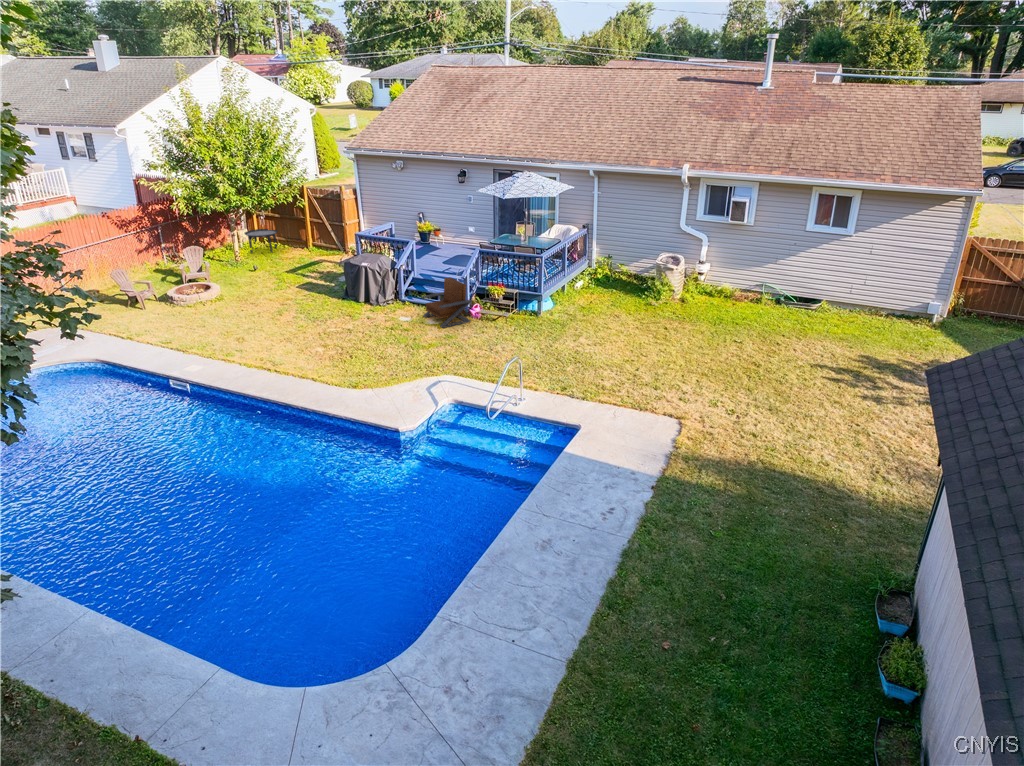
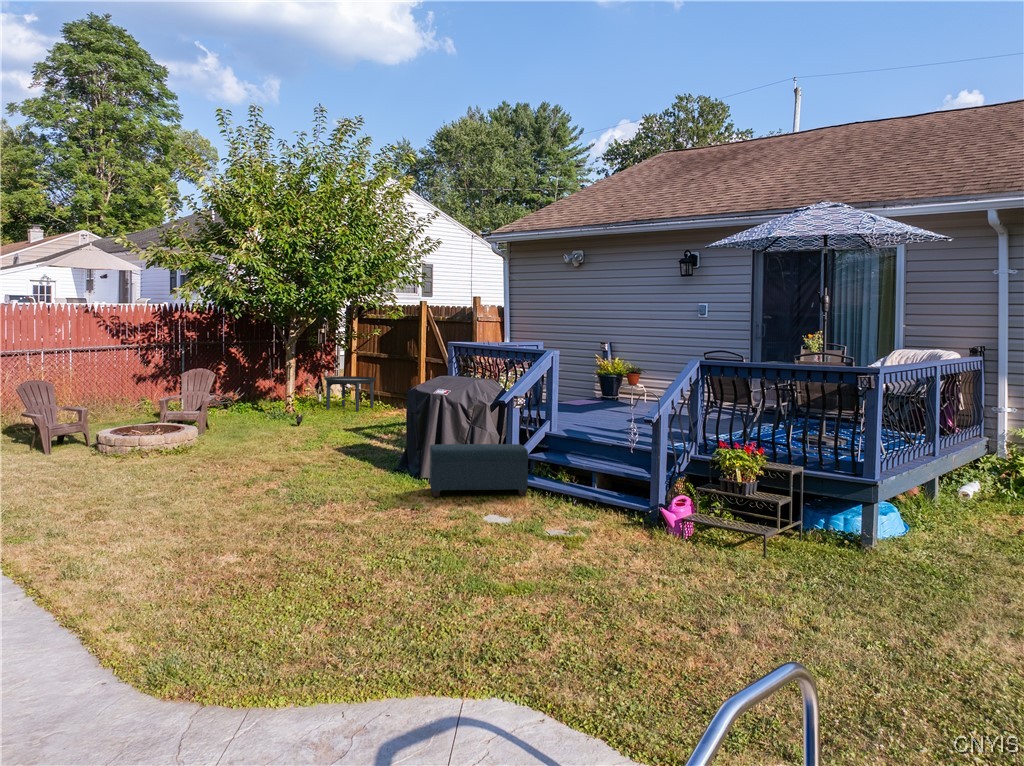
lounge chair: present [422,278,472,328] -> none [540,422,666,546]
bench: none [367,284,412,313] -> present [429,444,528,497]

